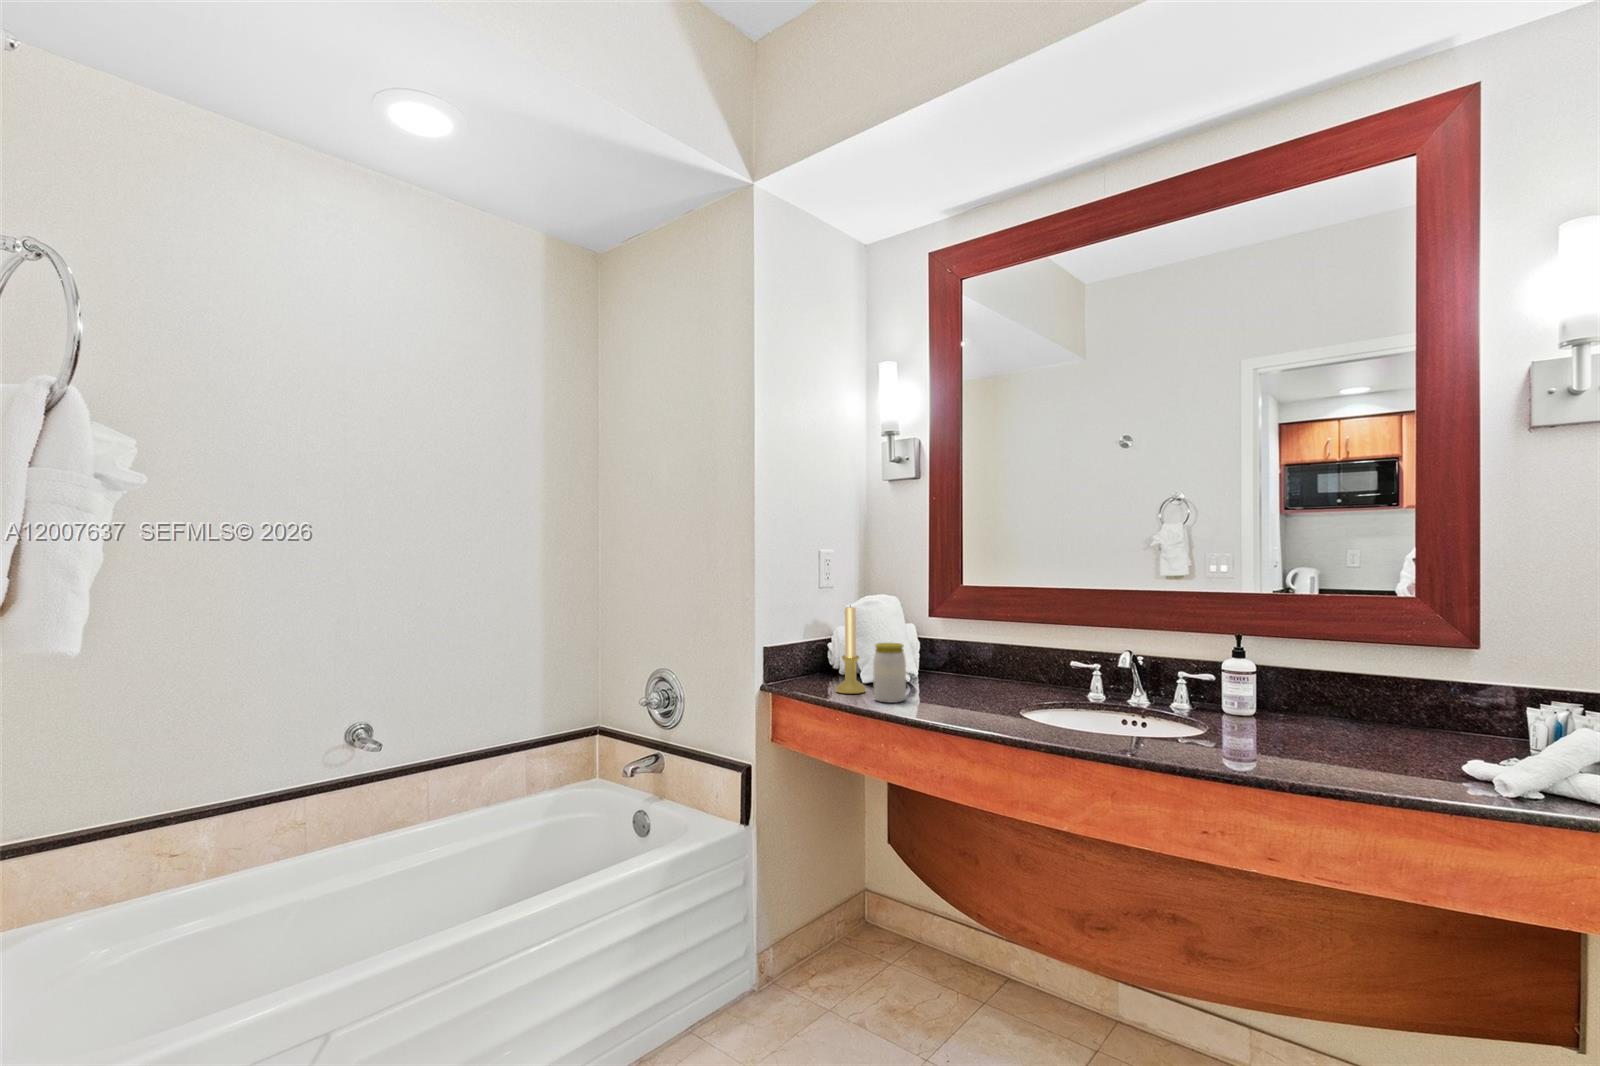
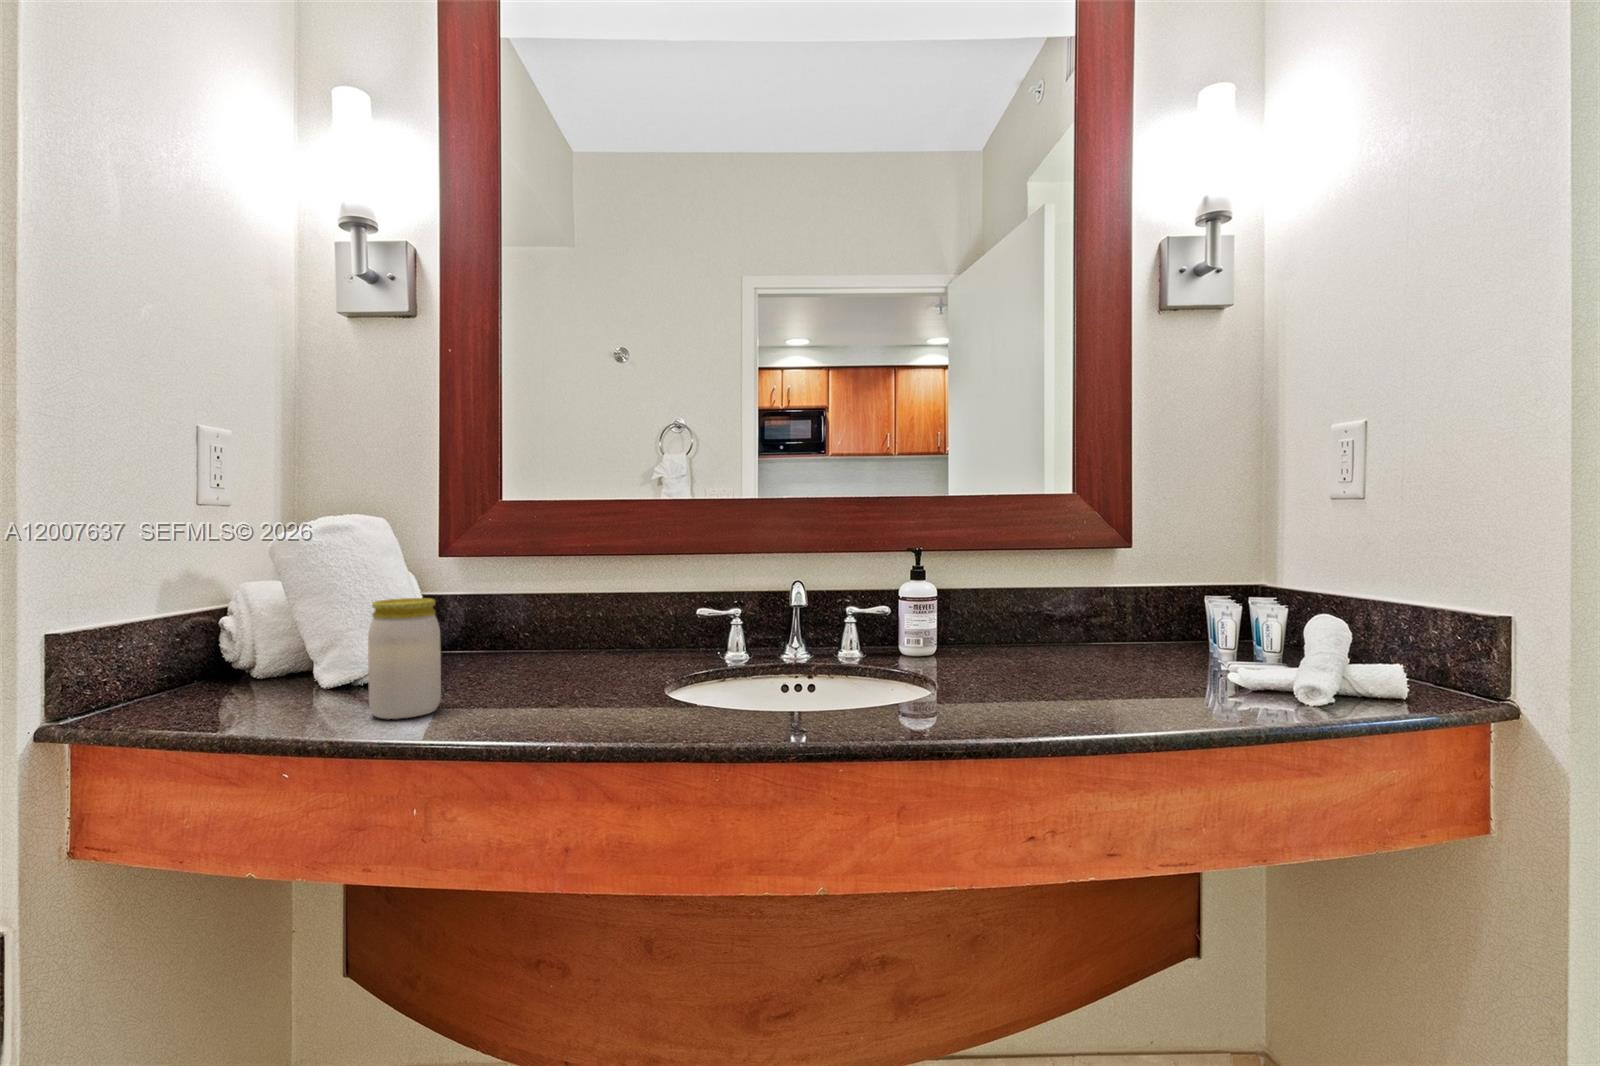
candle holder: present [836,606,866,694] -> none [263,526,337,715]

